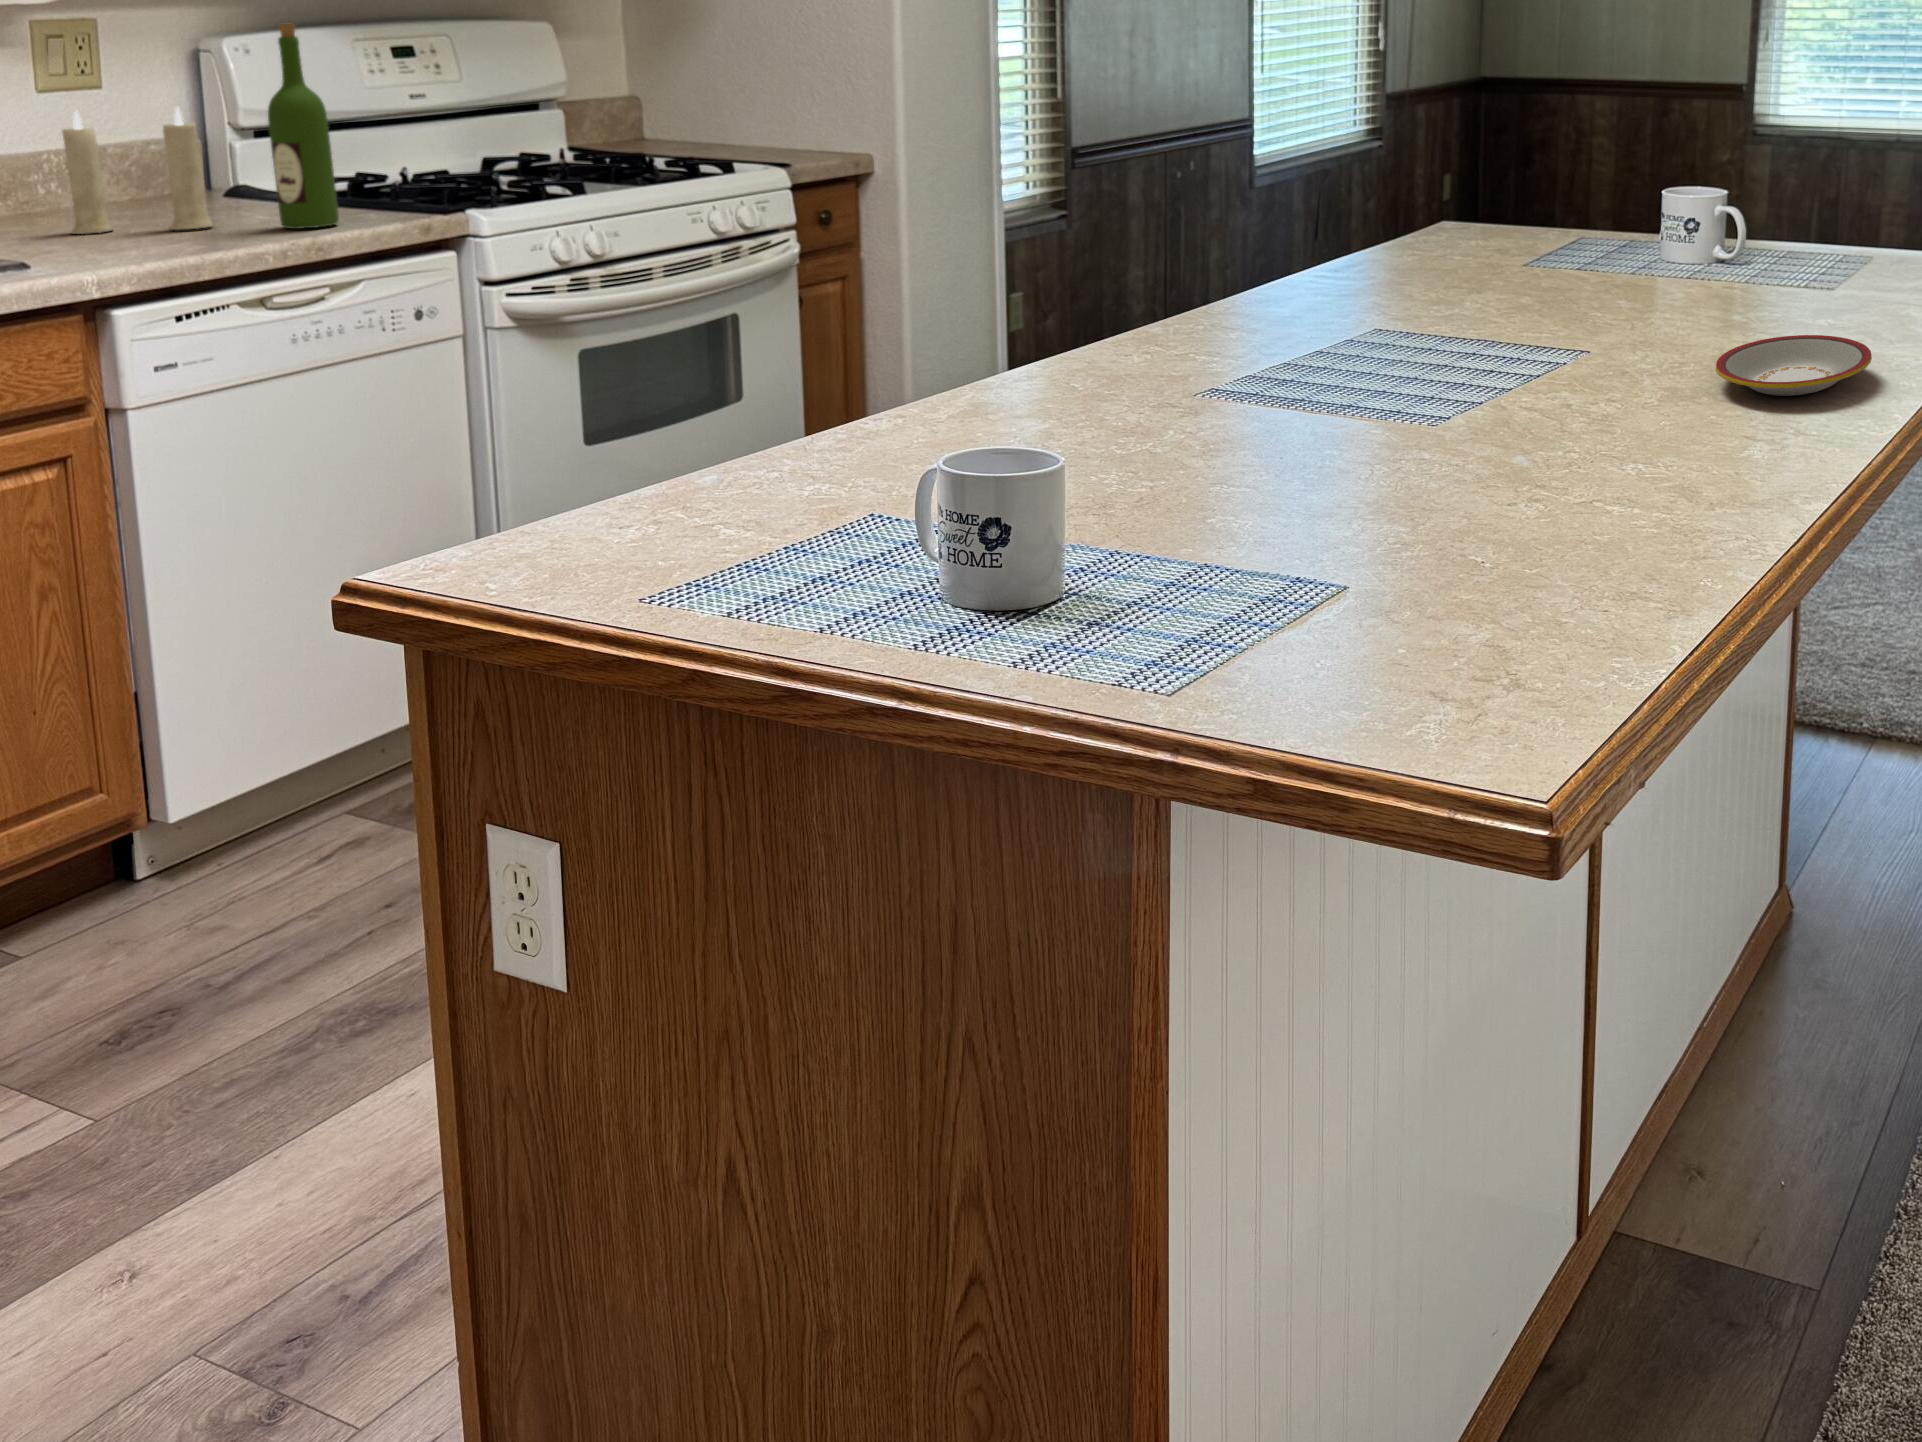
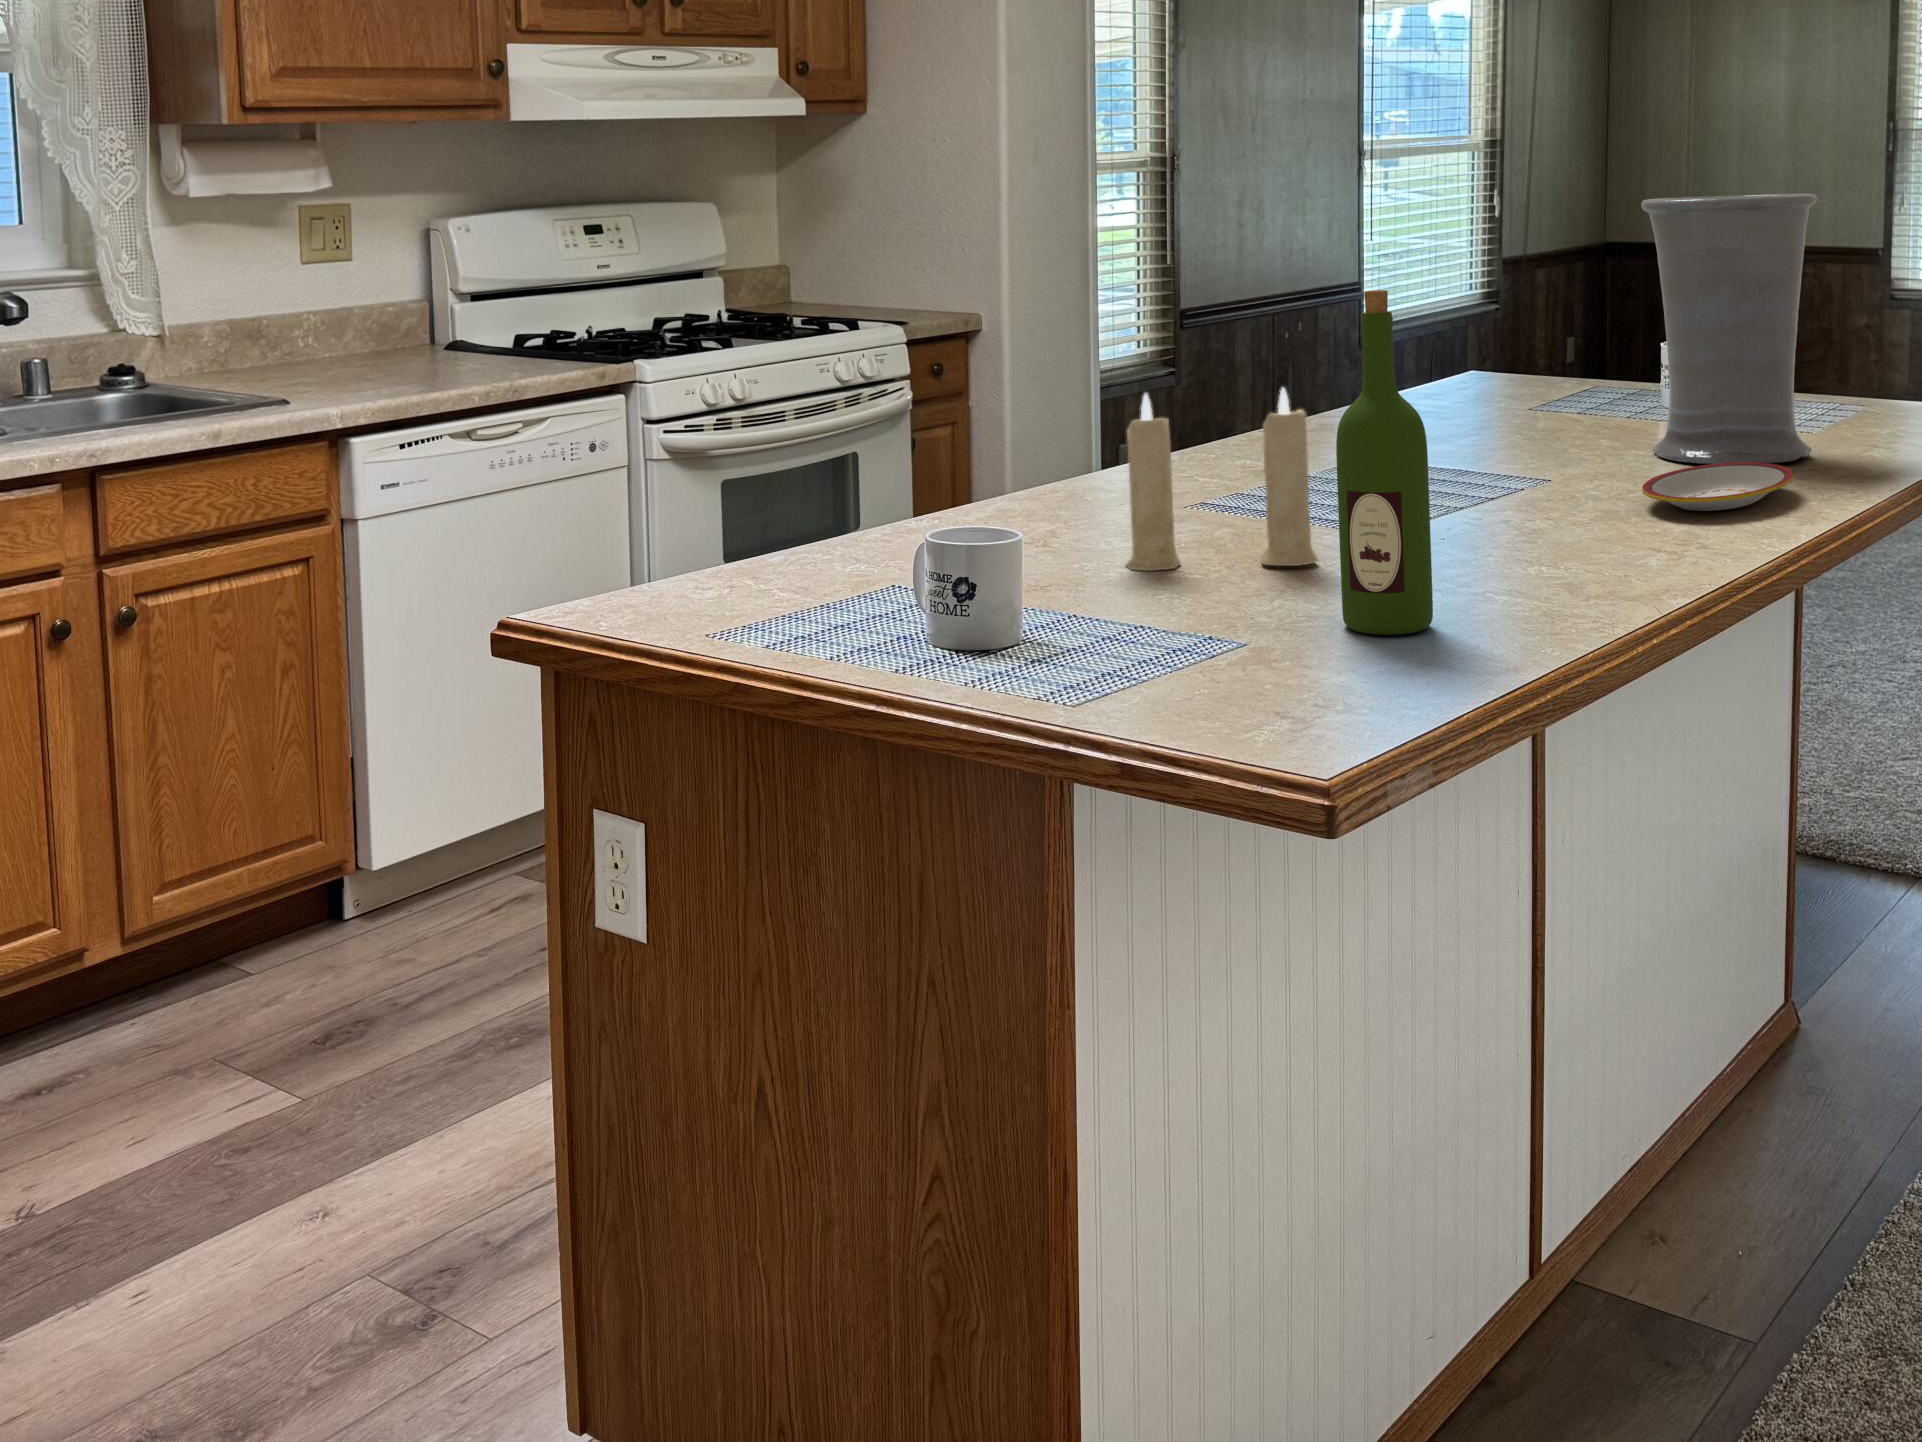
wine bottle: present [268,23,339,229] -> present [1336,290,1433,635]
vase: none [1683,33,1874,334] -> present [1641,194,1817,464]
candle: present [62,108,213,234] -> present [1126,388,1318,571]

